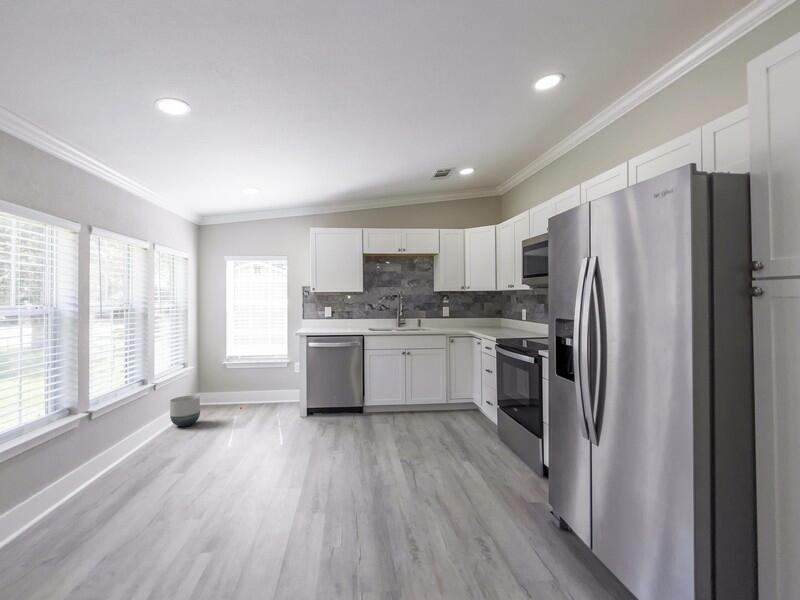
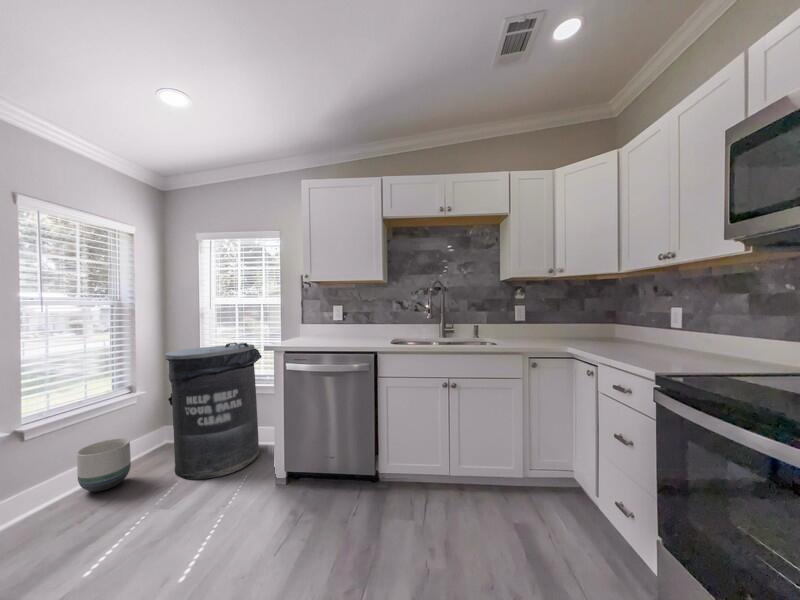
trash can: none [216,332,277,419] -> present [165,343,262,480]

